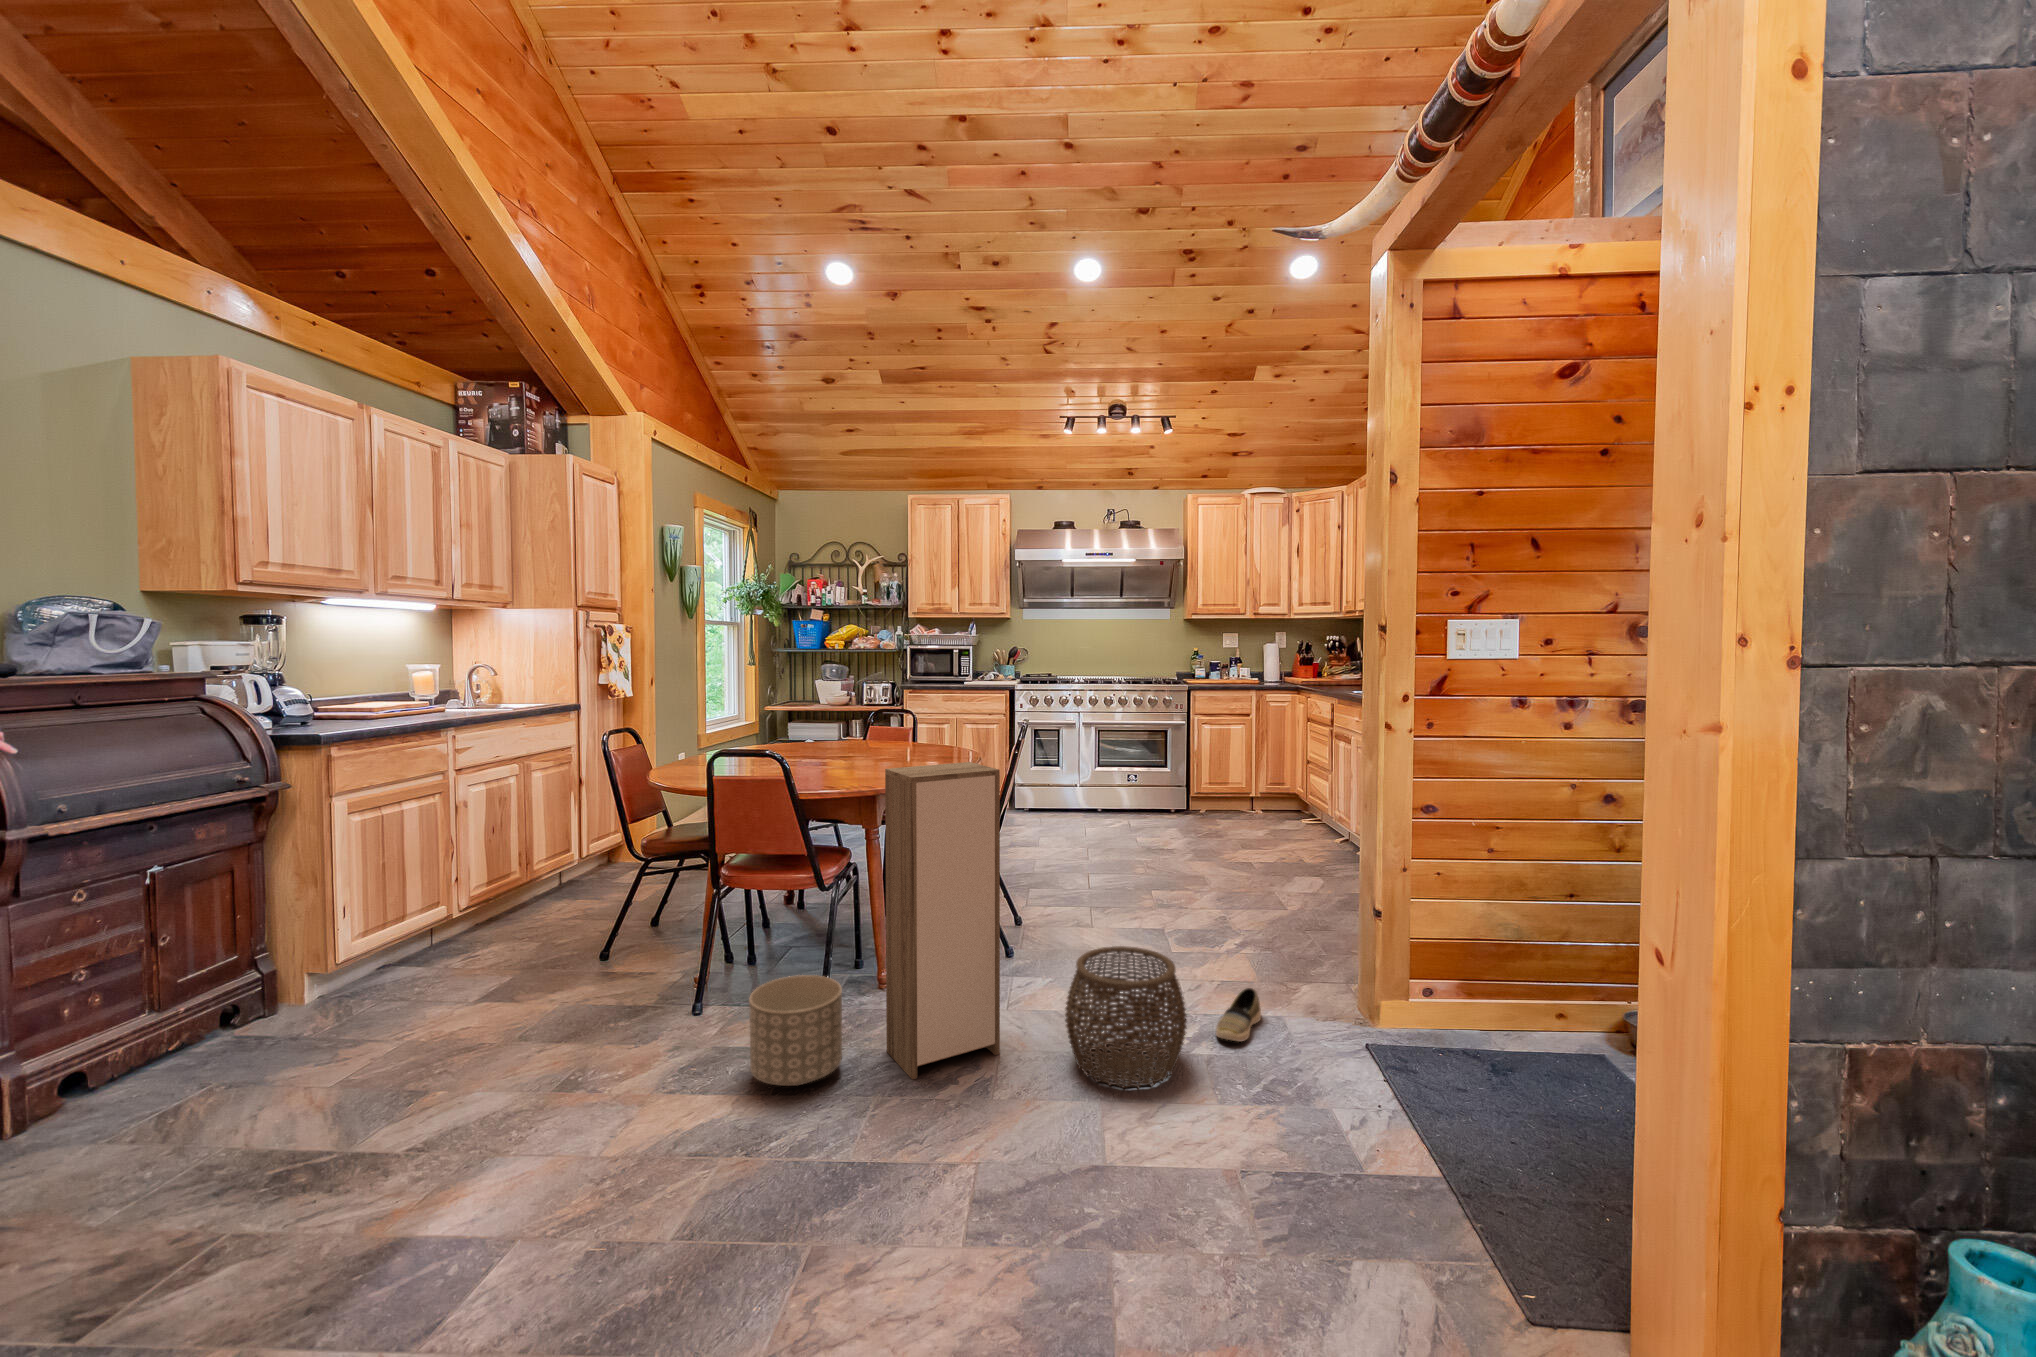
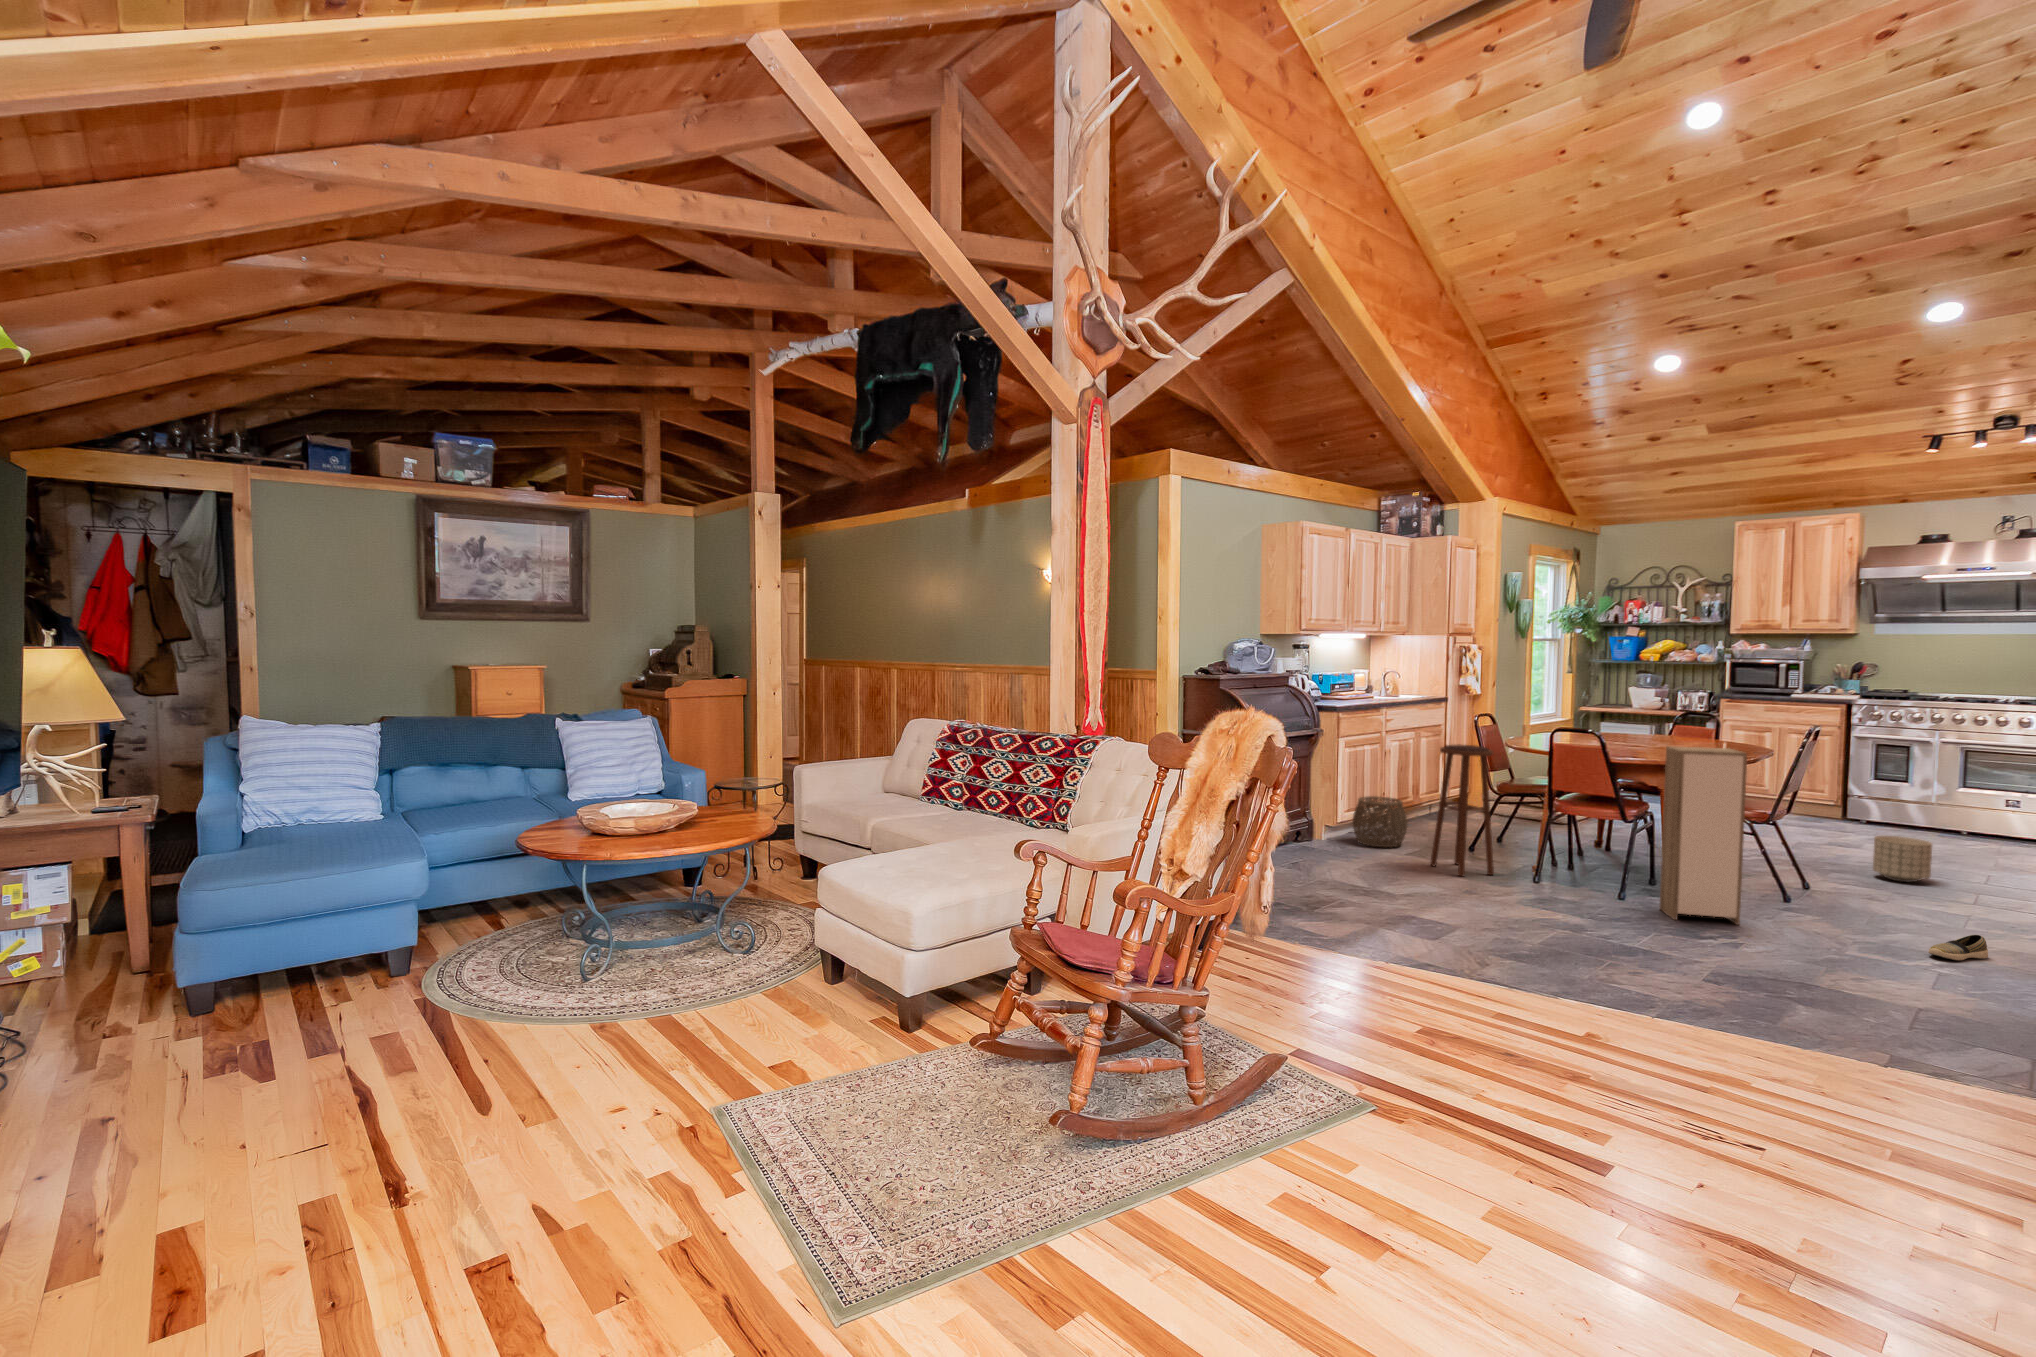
stool: none [491,795,616,1069] -> present [1430,744,1494,876]
woven basket: present [1065,946,1187,1088] -> present [1353,796,1408,848]
planter: present [749,975,842,1086] -> present [1873,836,1932,882]

